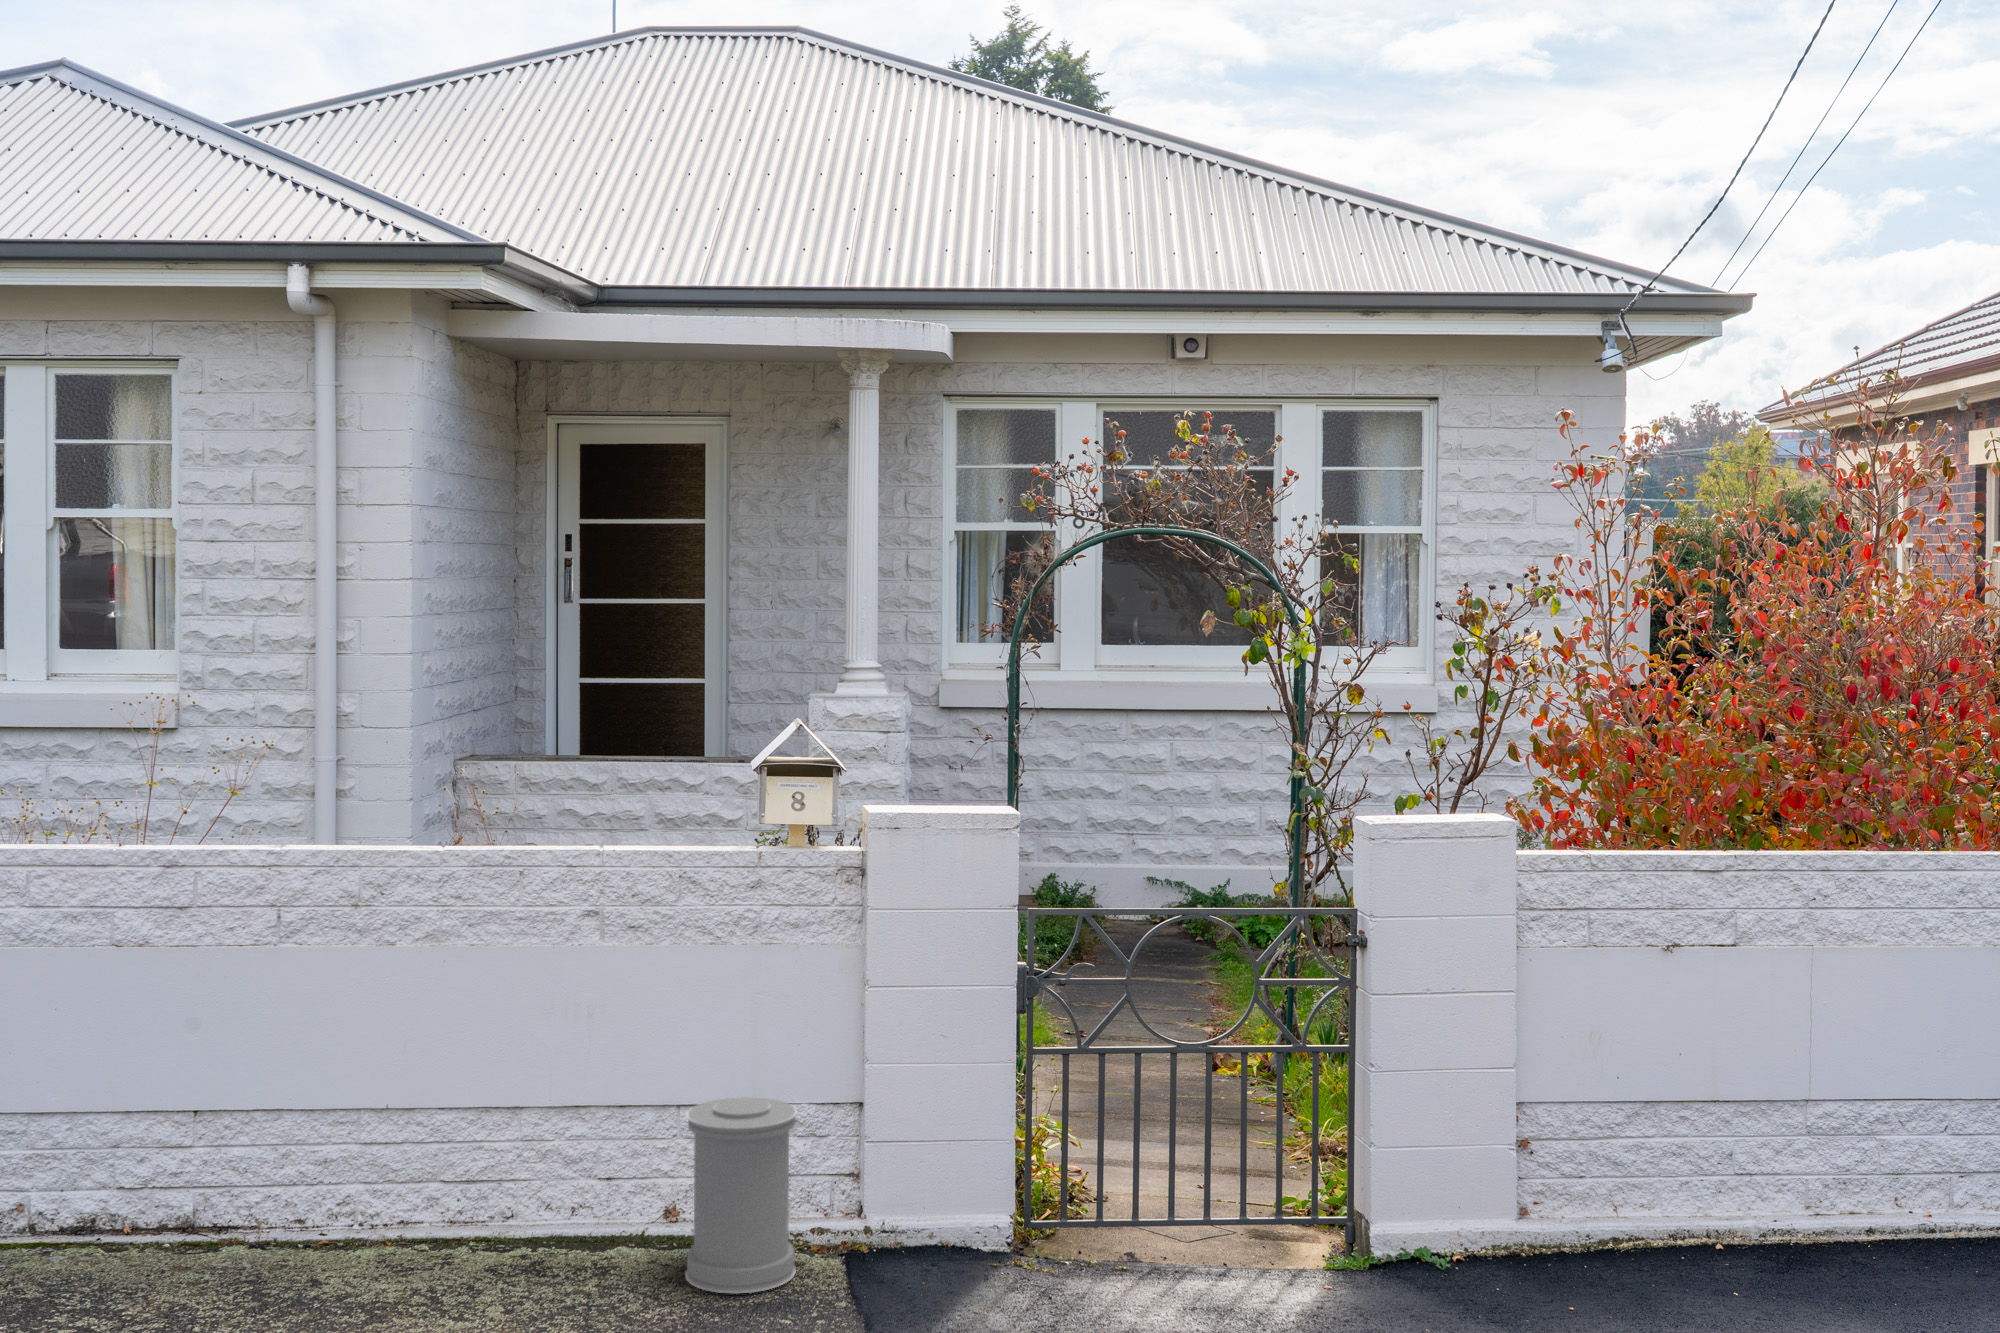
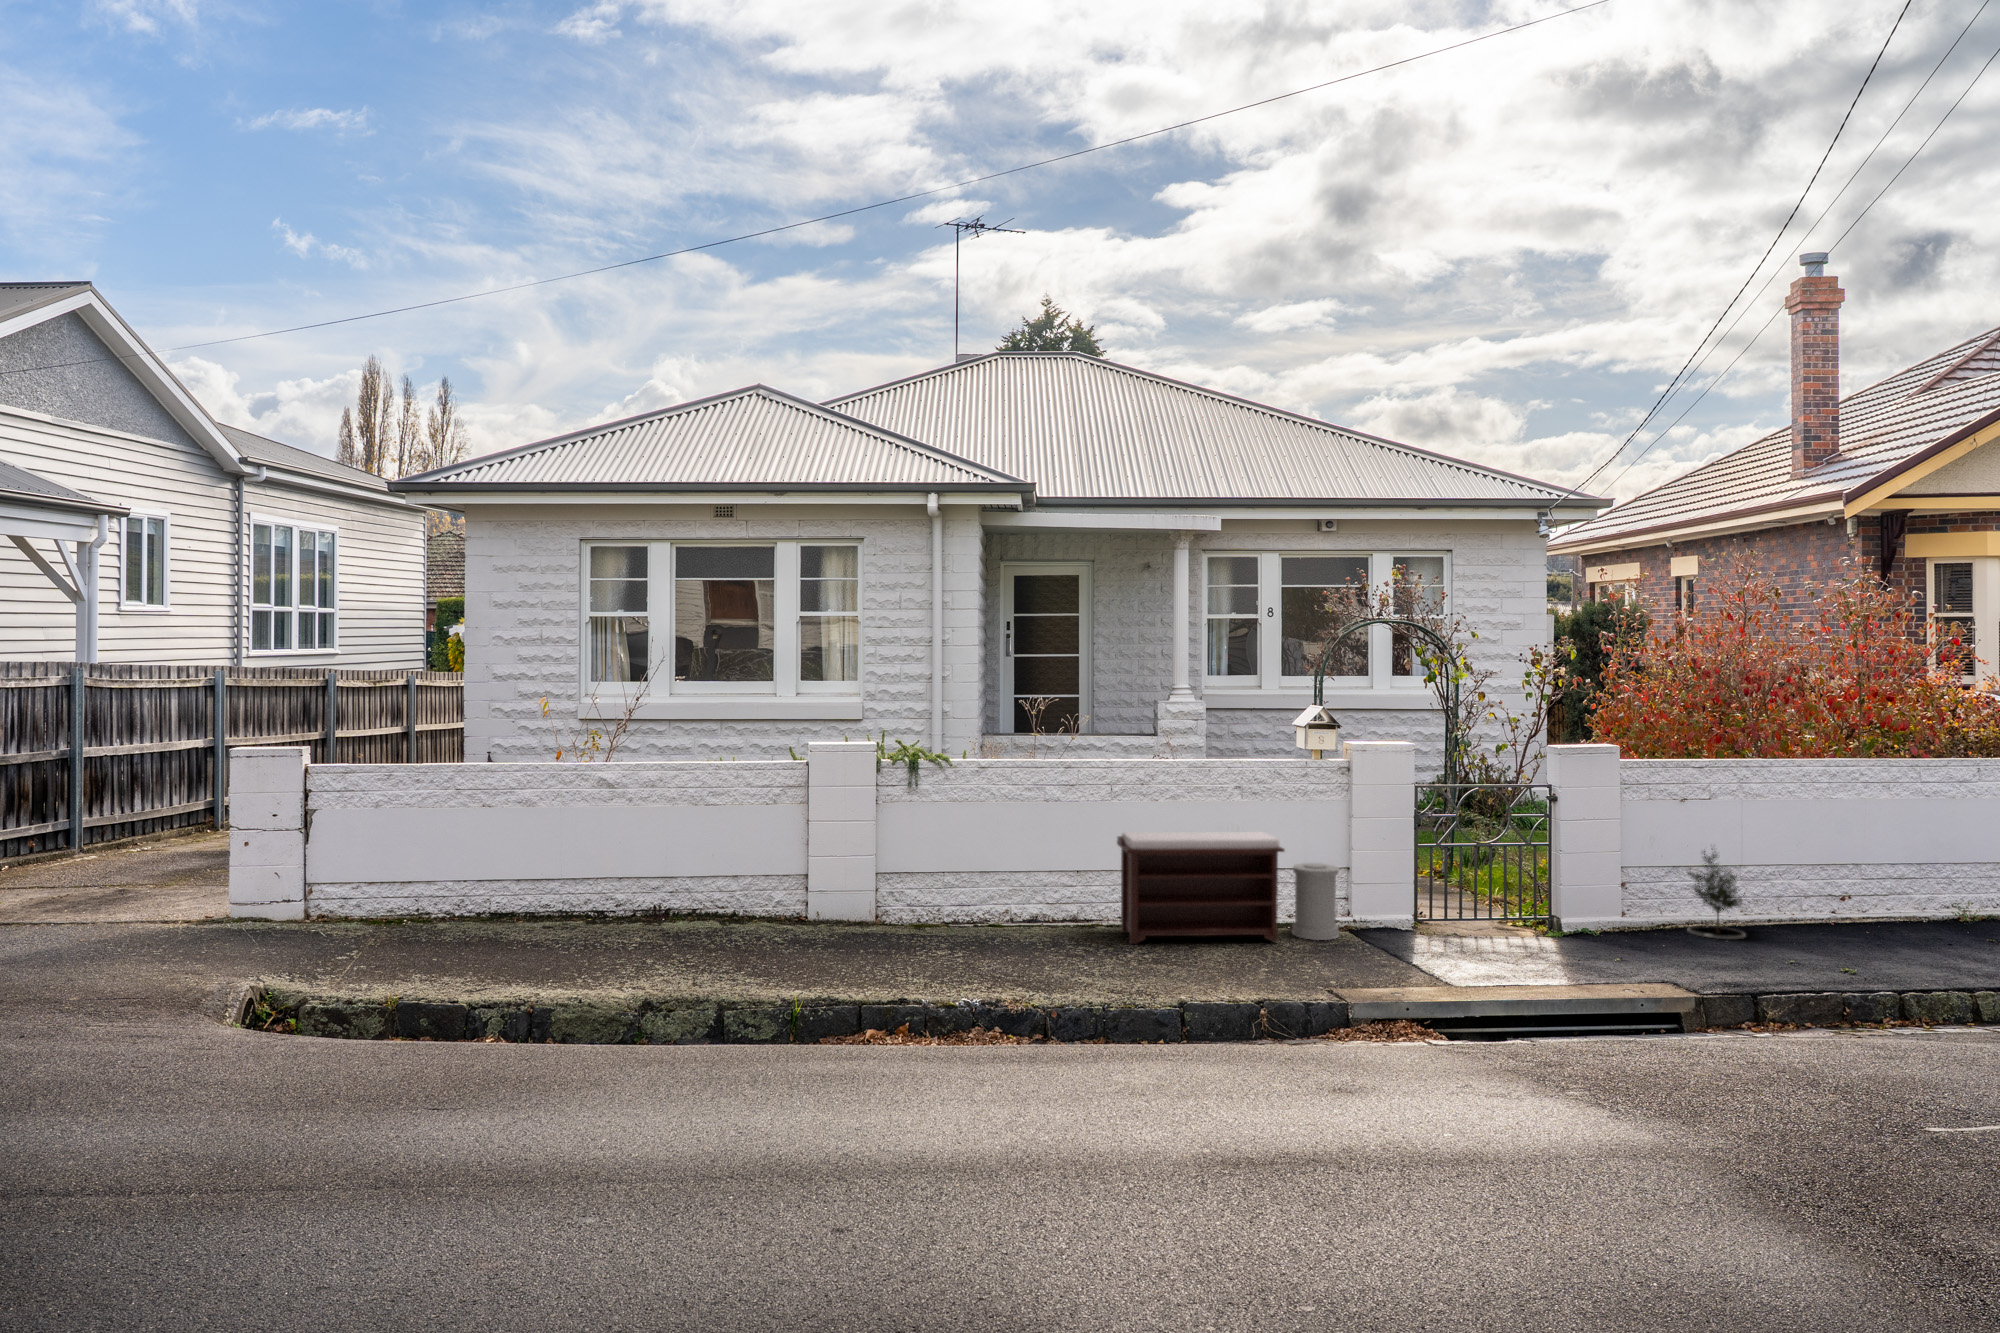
bench: none [224,1022,645,1306] -> present [1117,831,1284,944]
potted tree: none [1667,1062,1803,1301] -> present [1687,849,1746,939]

